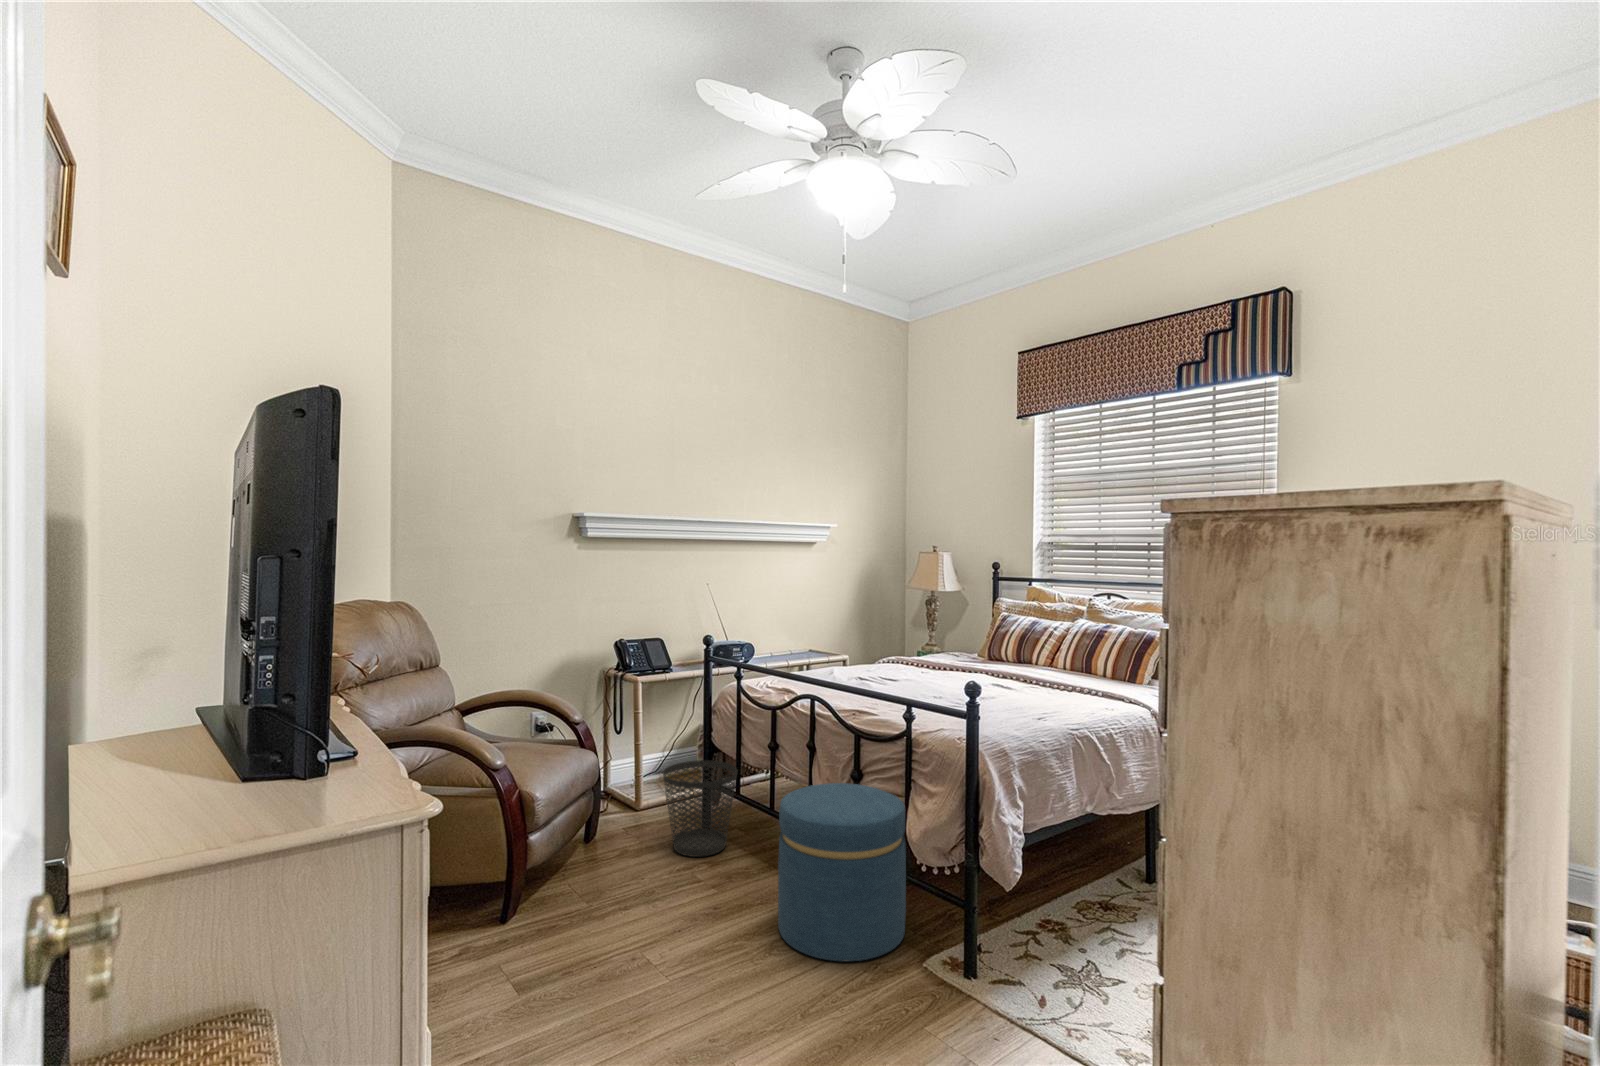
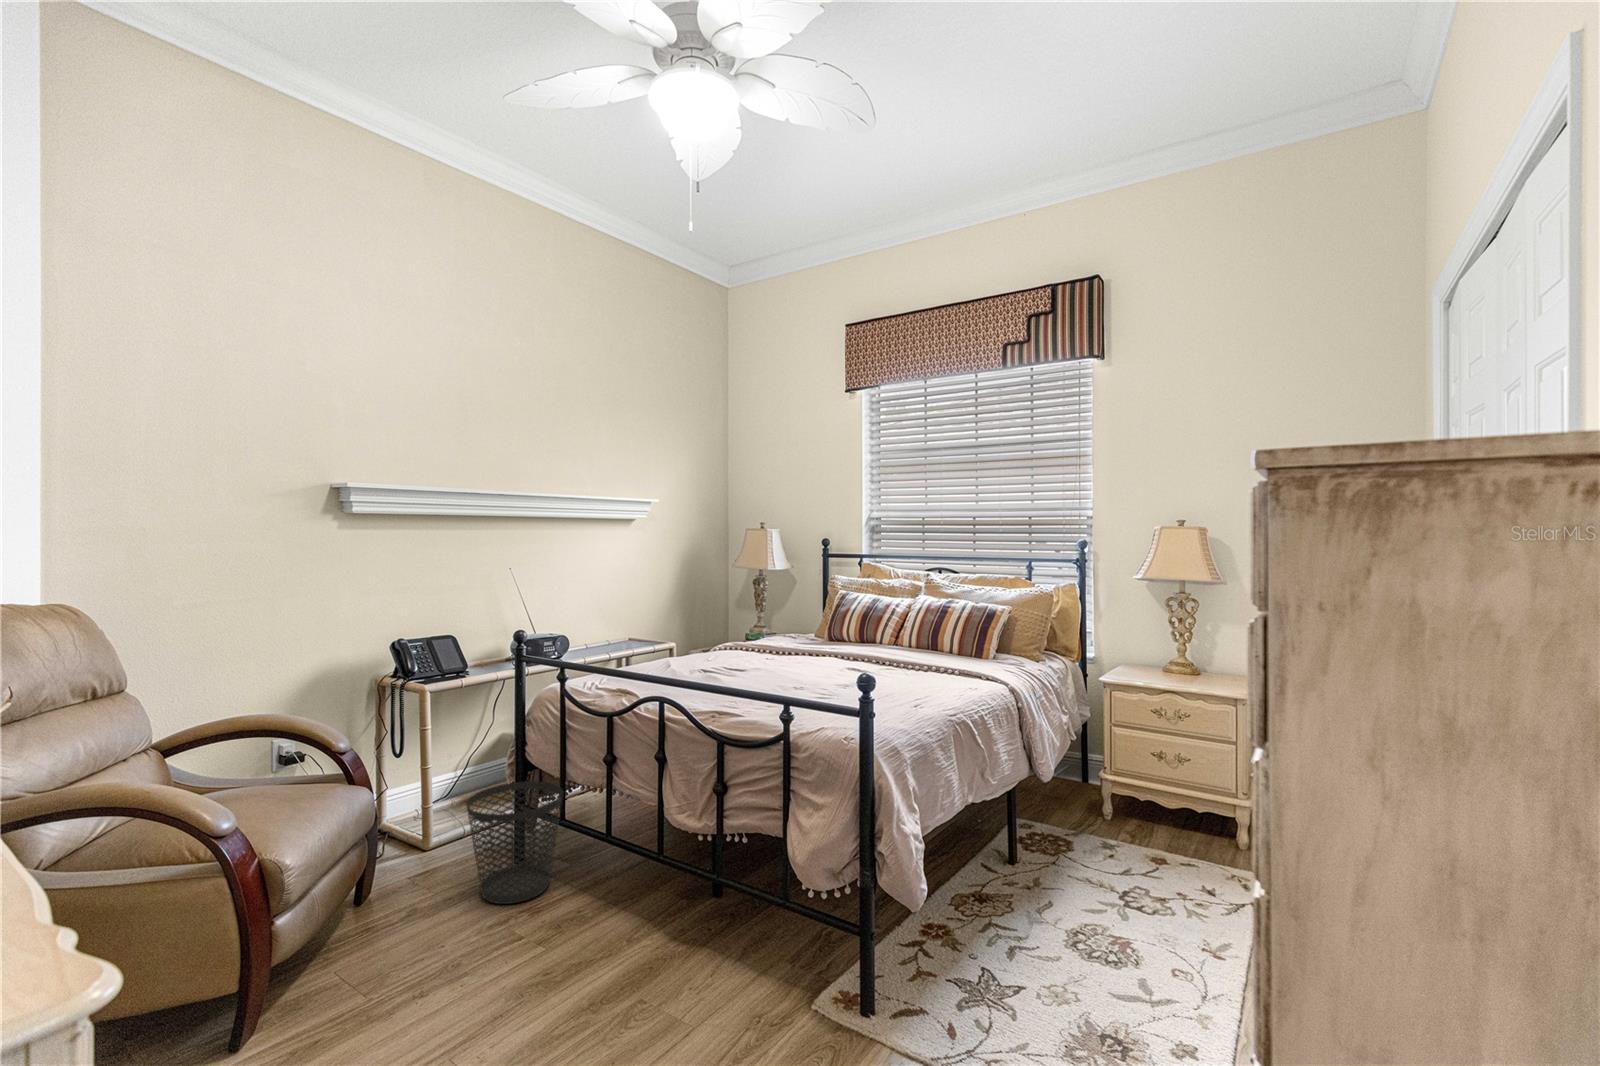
ottoman: present [778,783,906,961] -> none [632,799,784,1023]

